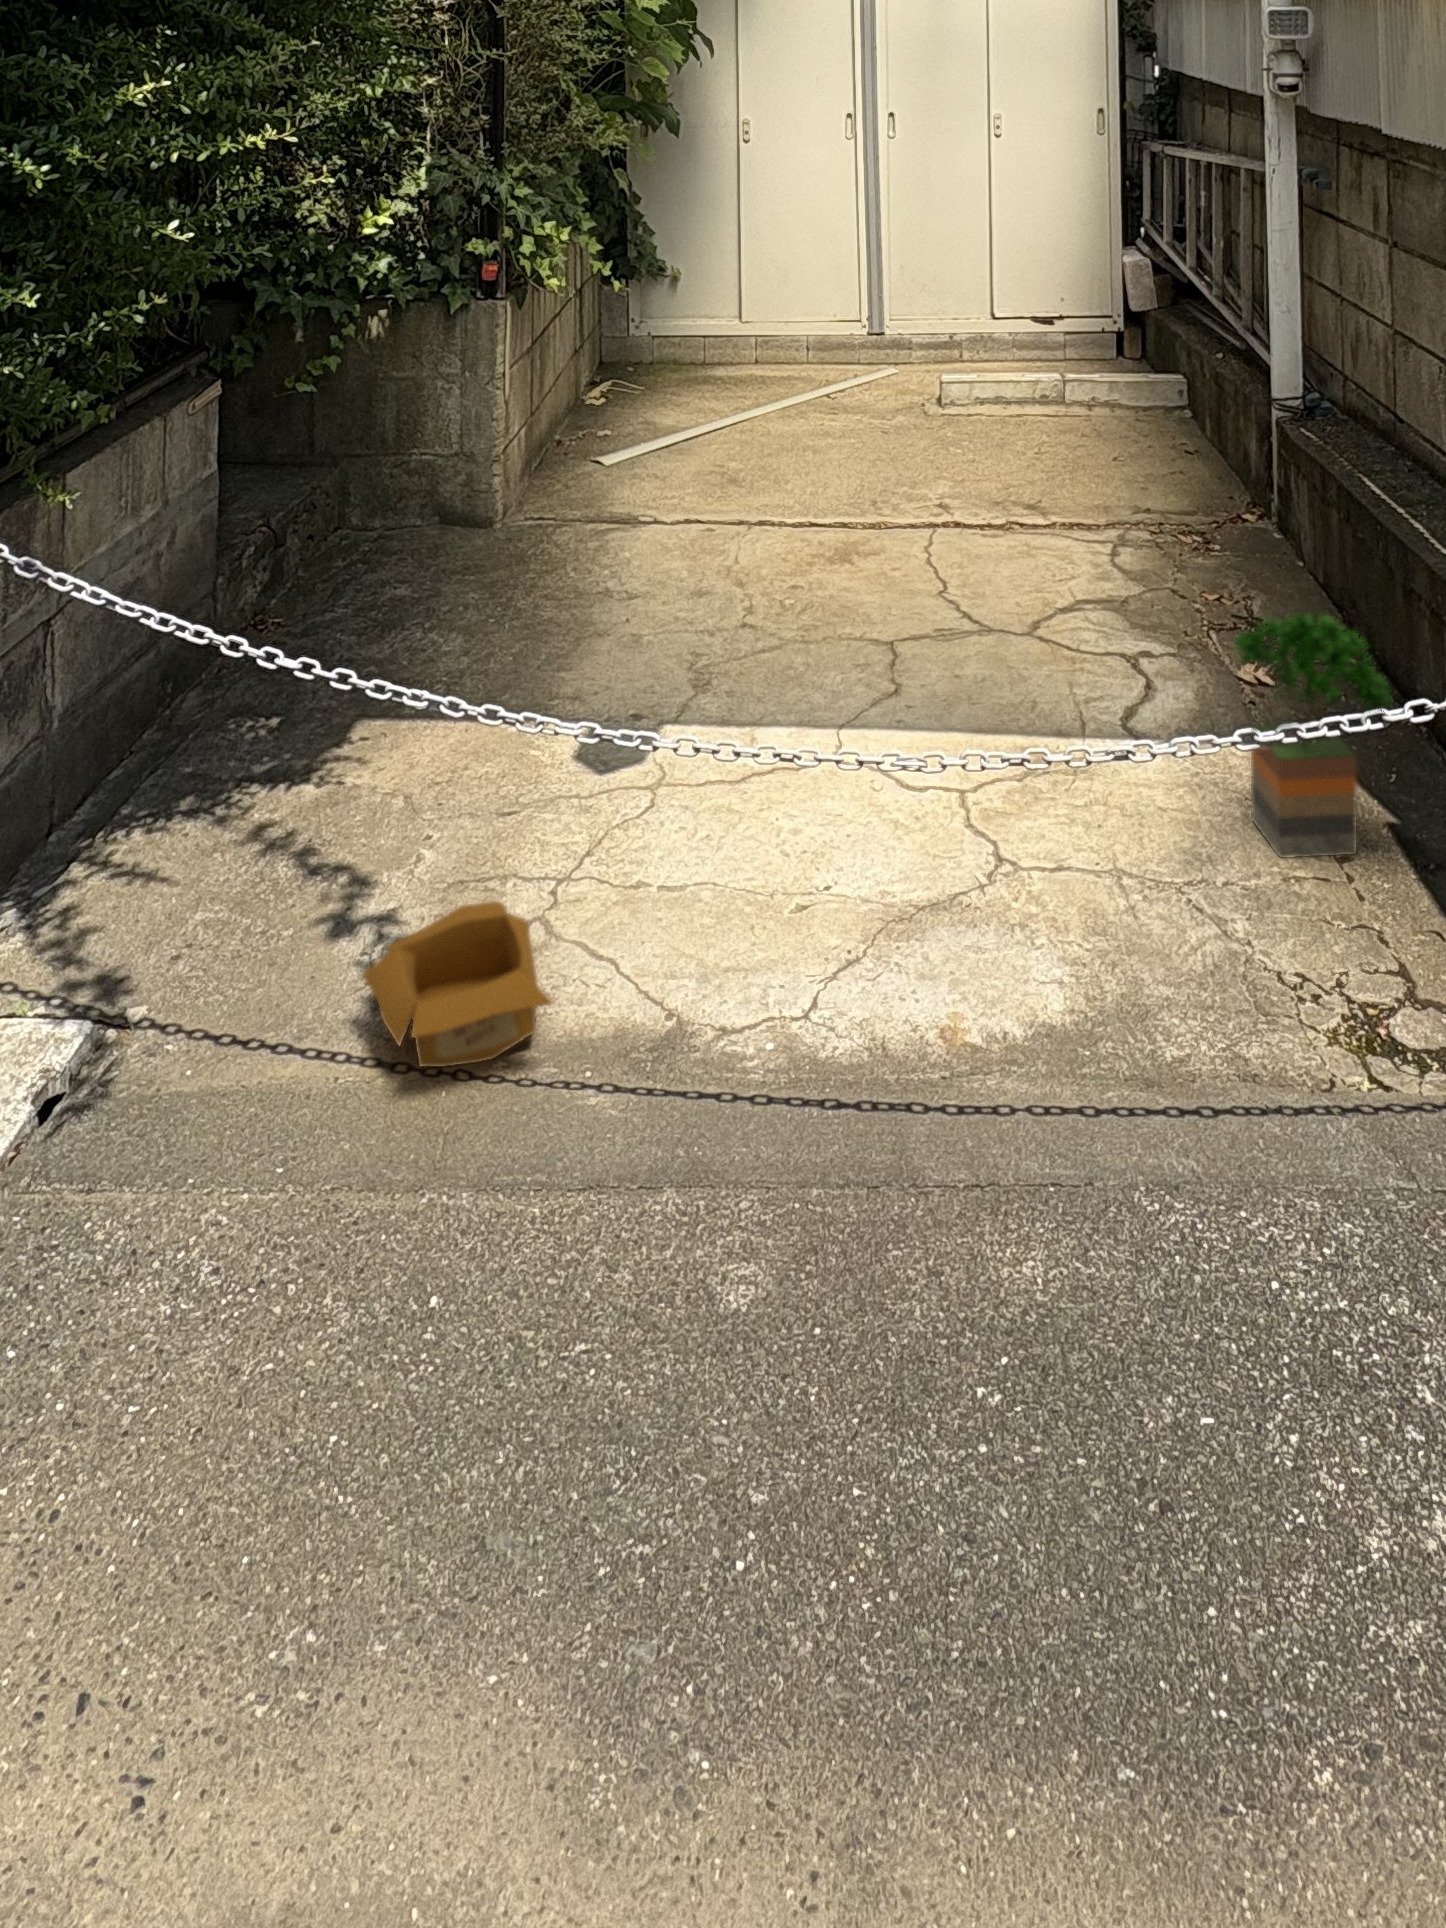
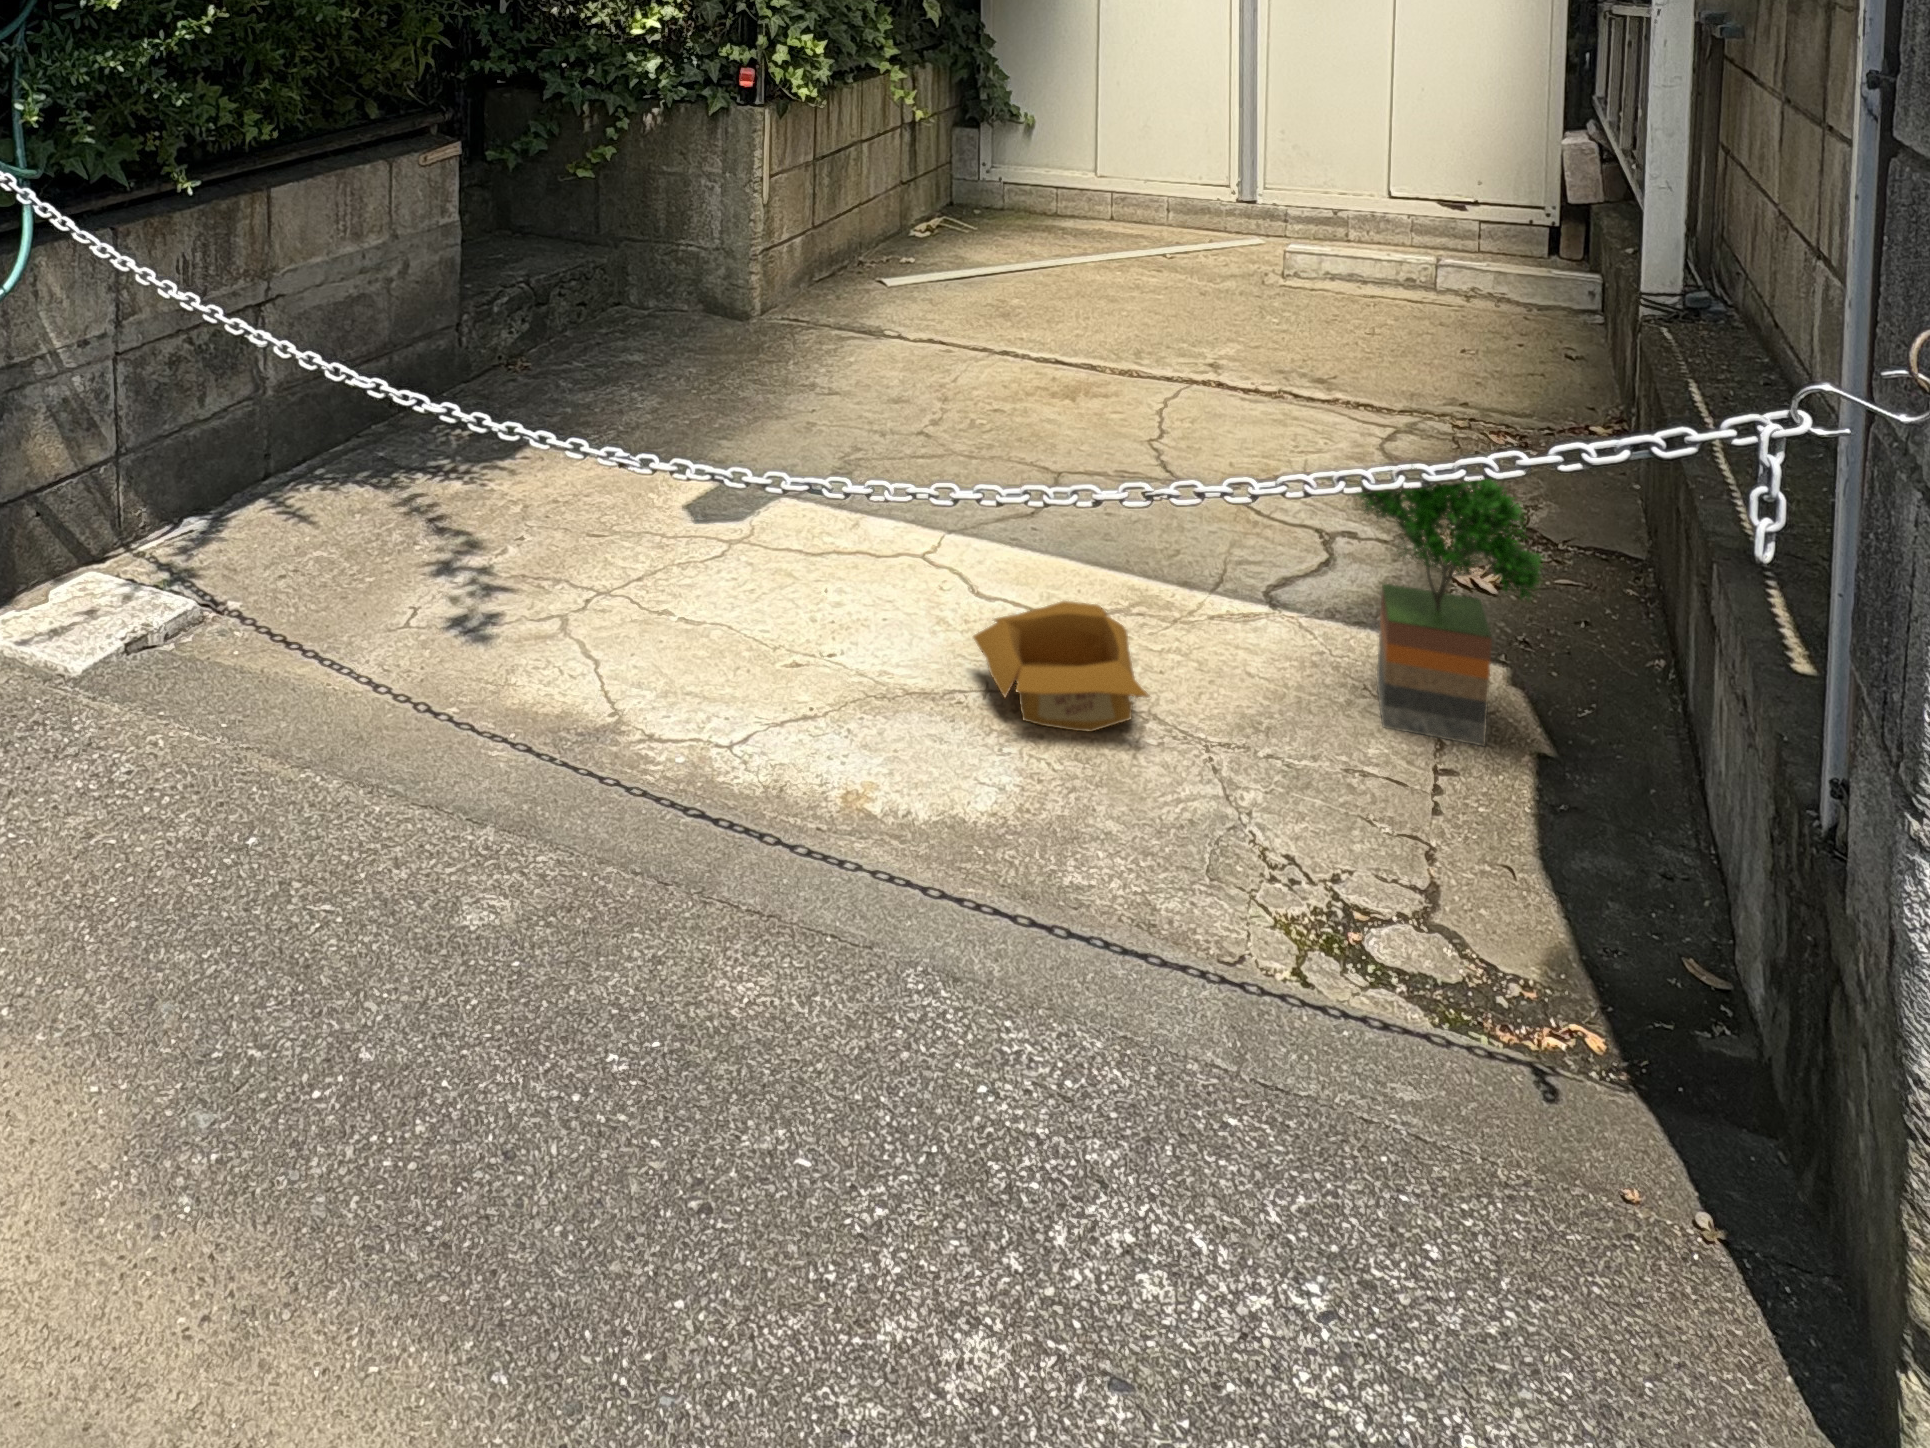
cardboard box: present [363,901,553,1067] -> present [973,601,1149,732]

